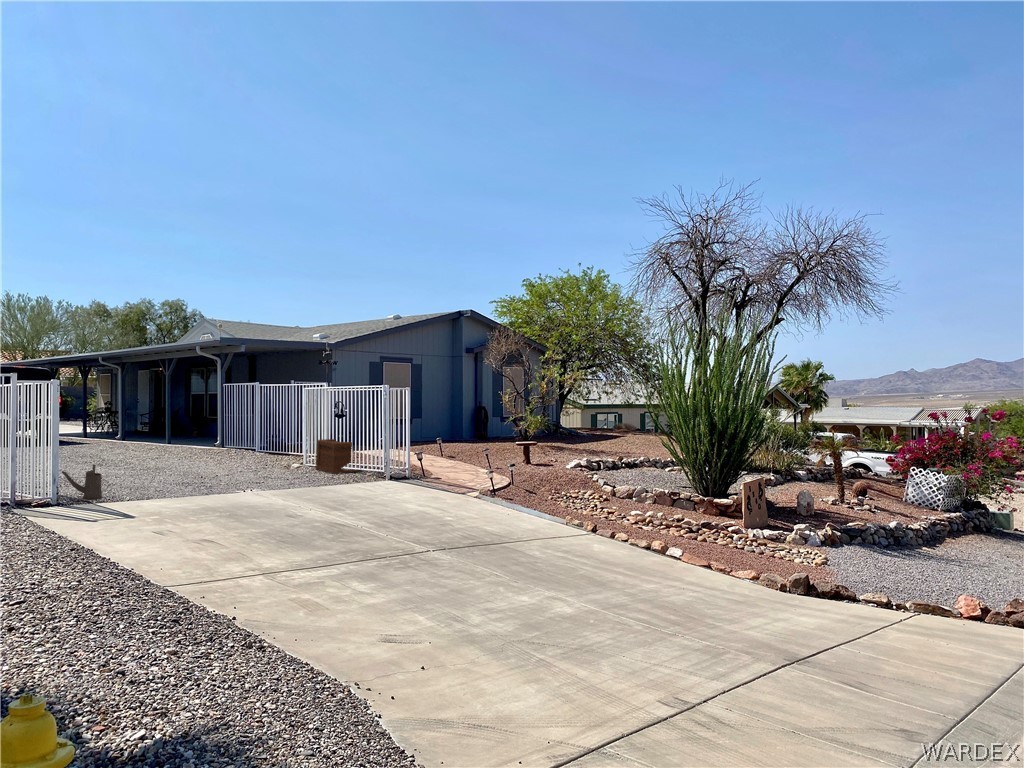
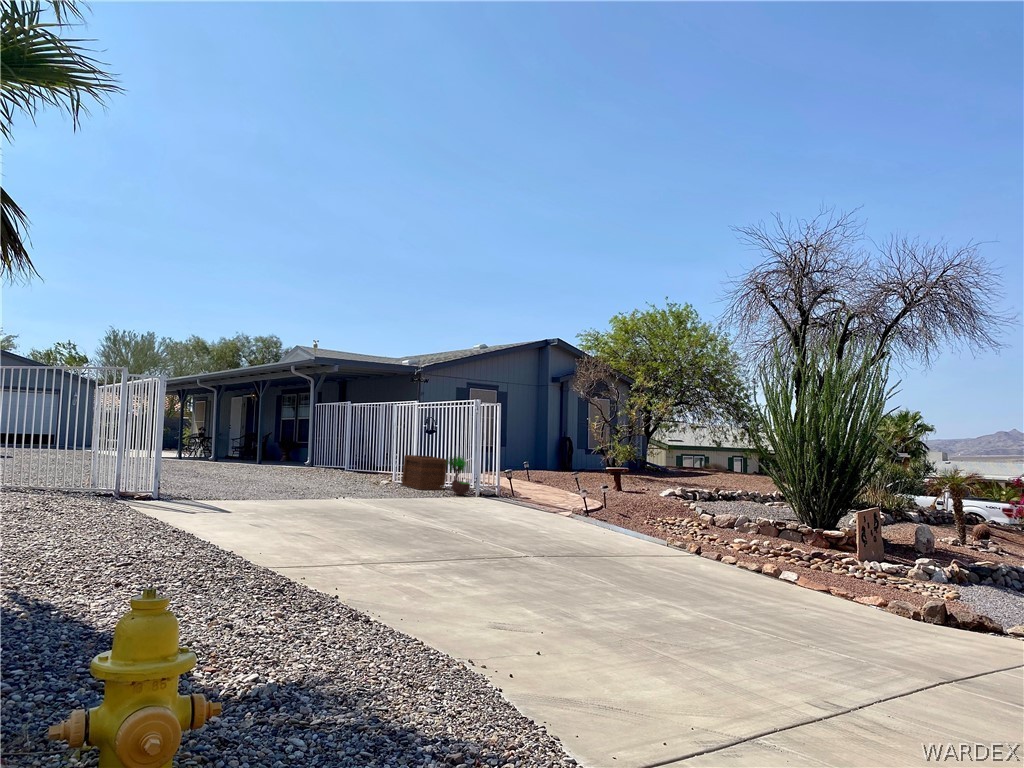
potted tree: none [357,436,383,478] -> present [447,457,470,495]
watering can: present [62,465,109,500] -> none [161,459,204,494]

